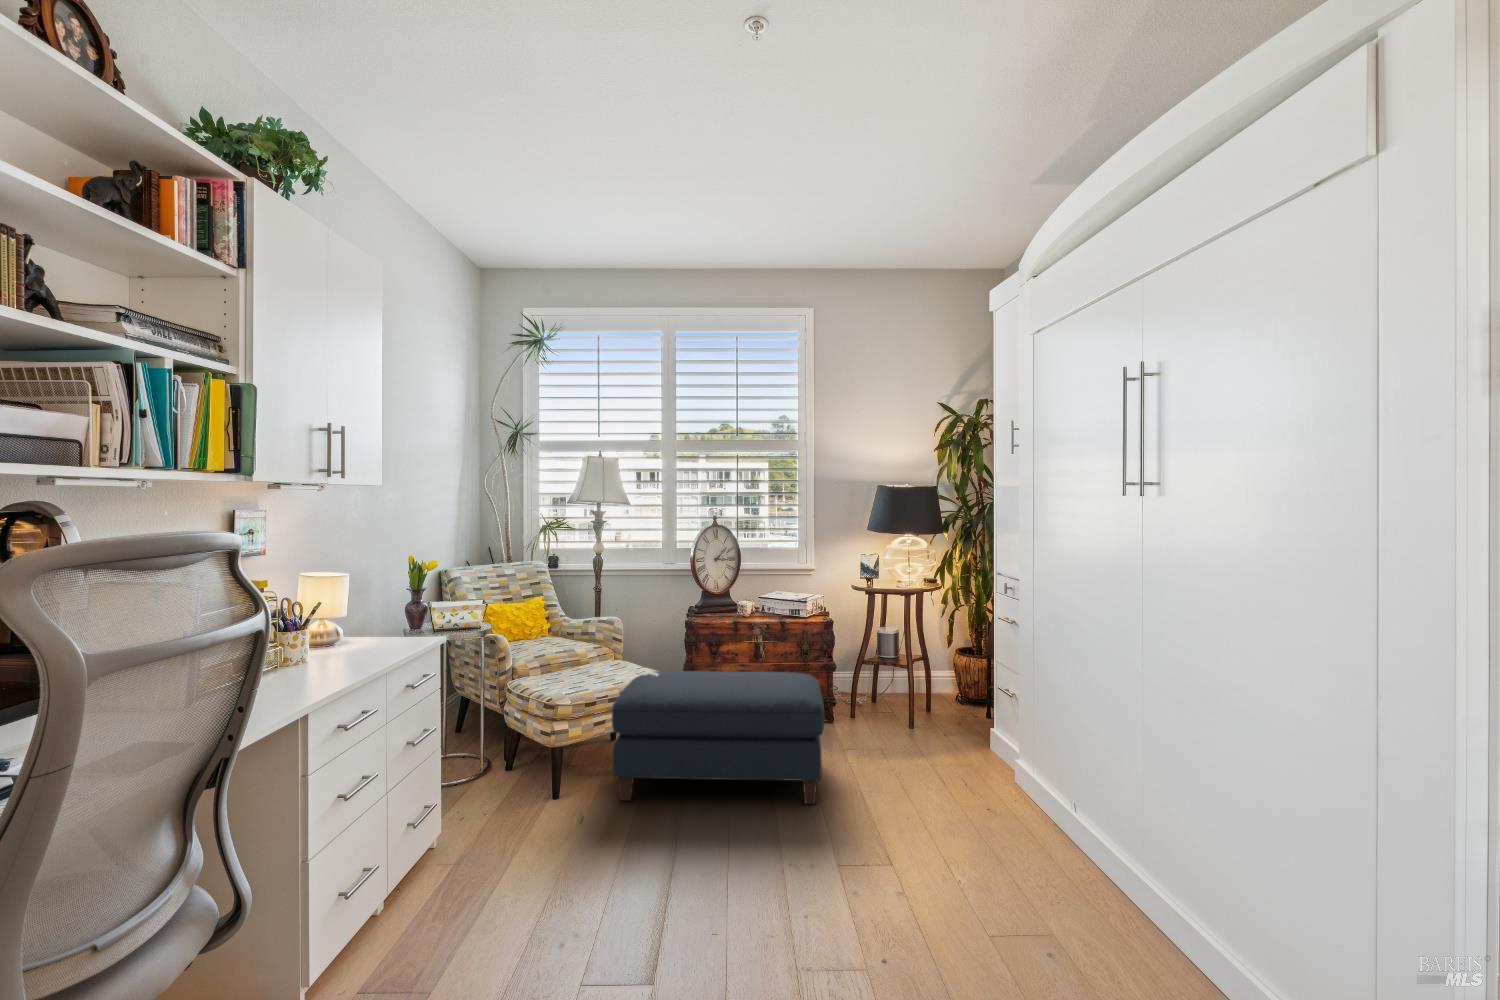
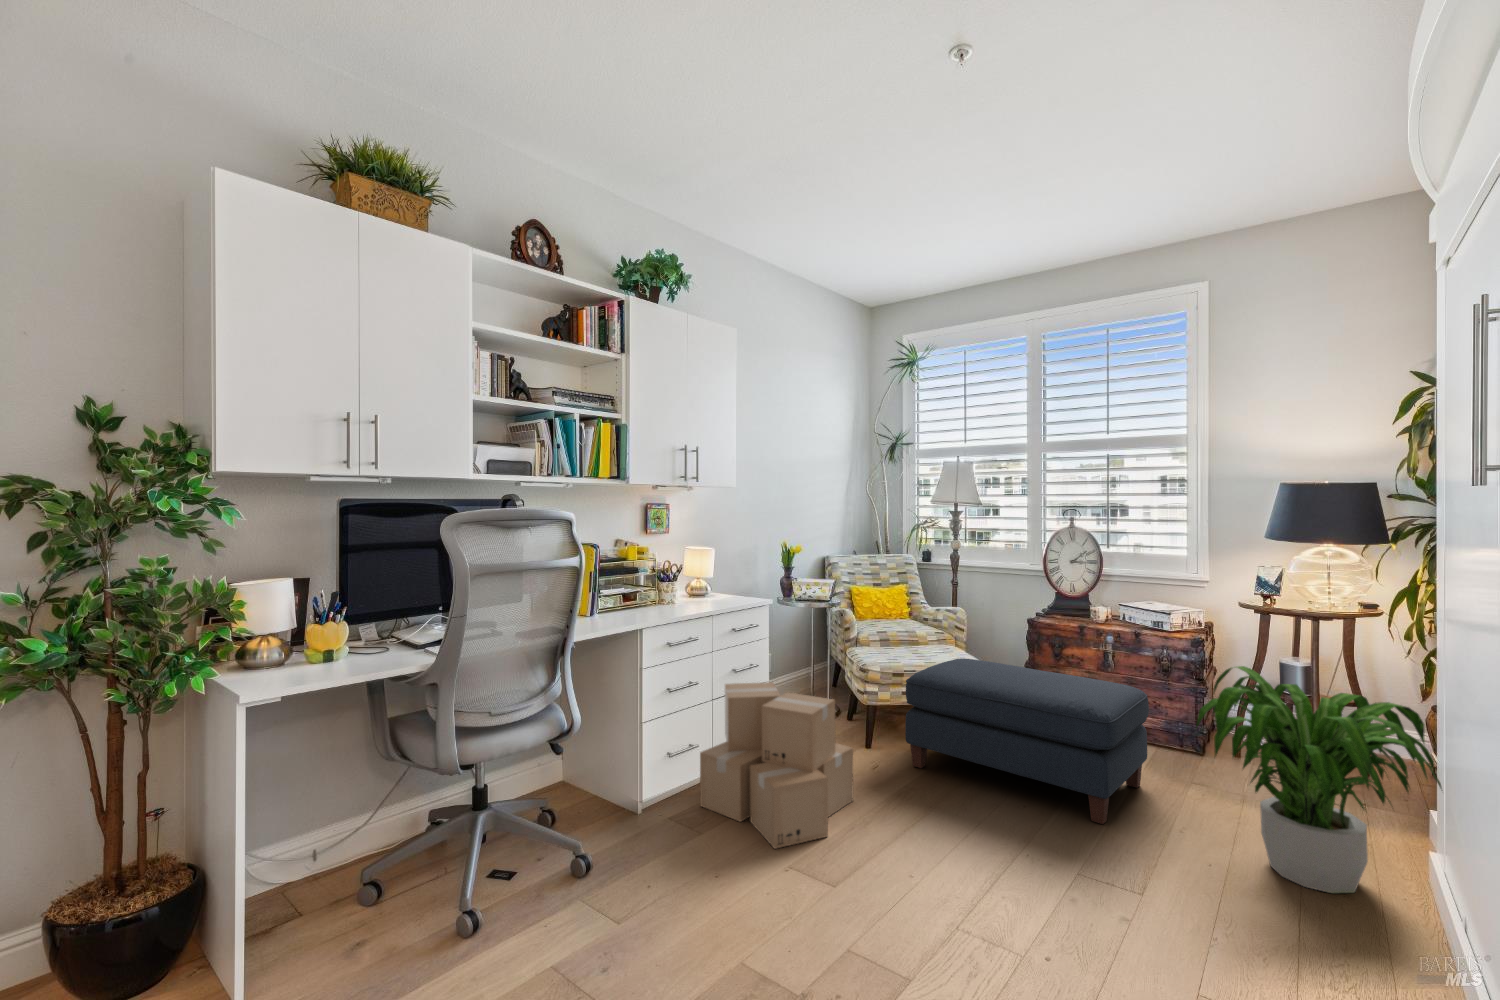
potted plant: none [874,643,1039,807] -> present [1196,666,1442,893]
cardboard box: none [405,744,602,956] -> present [700,682,854,849]

